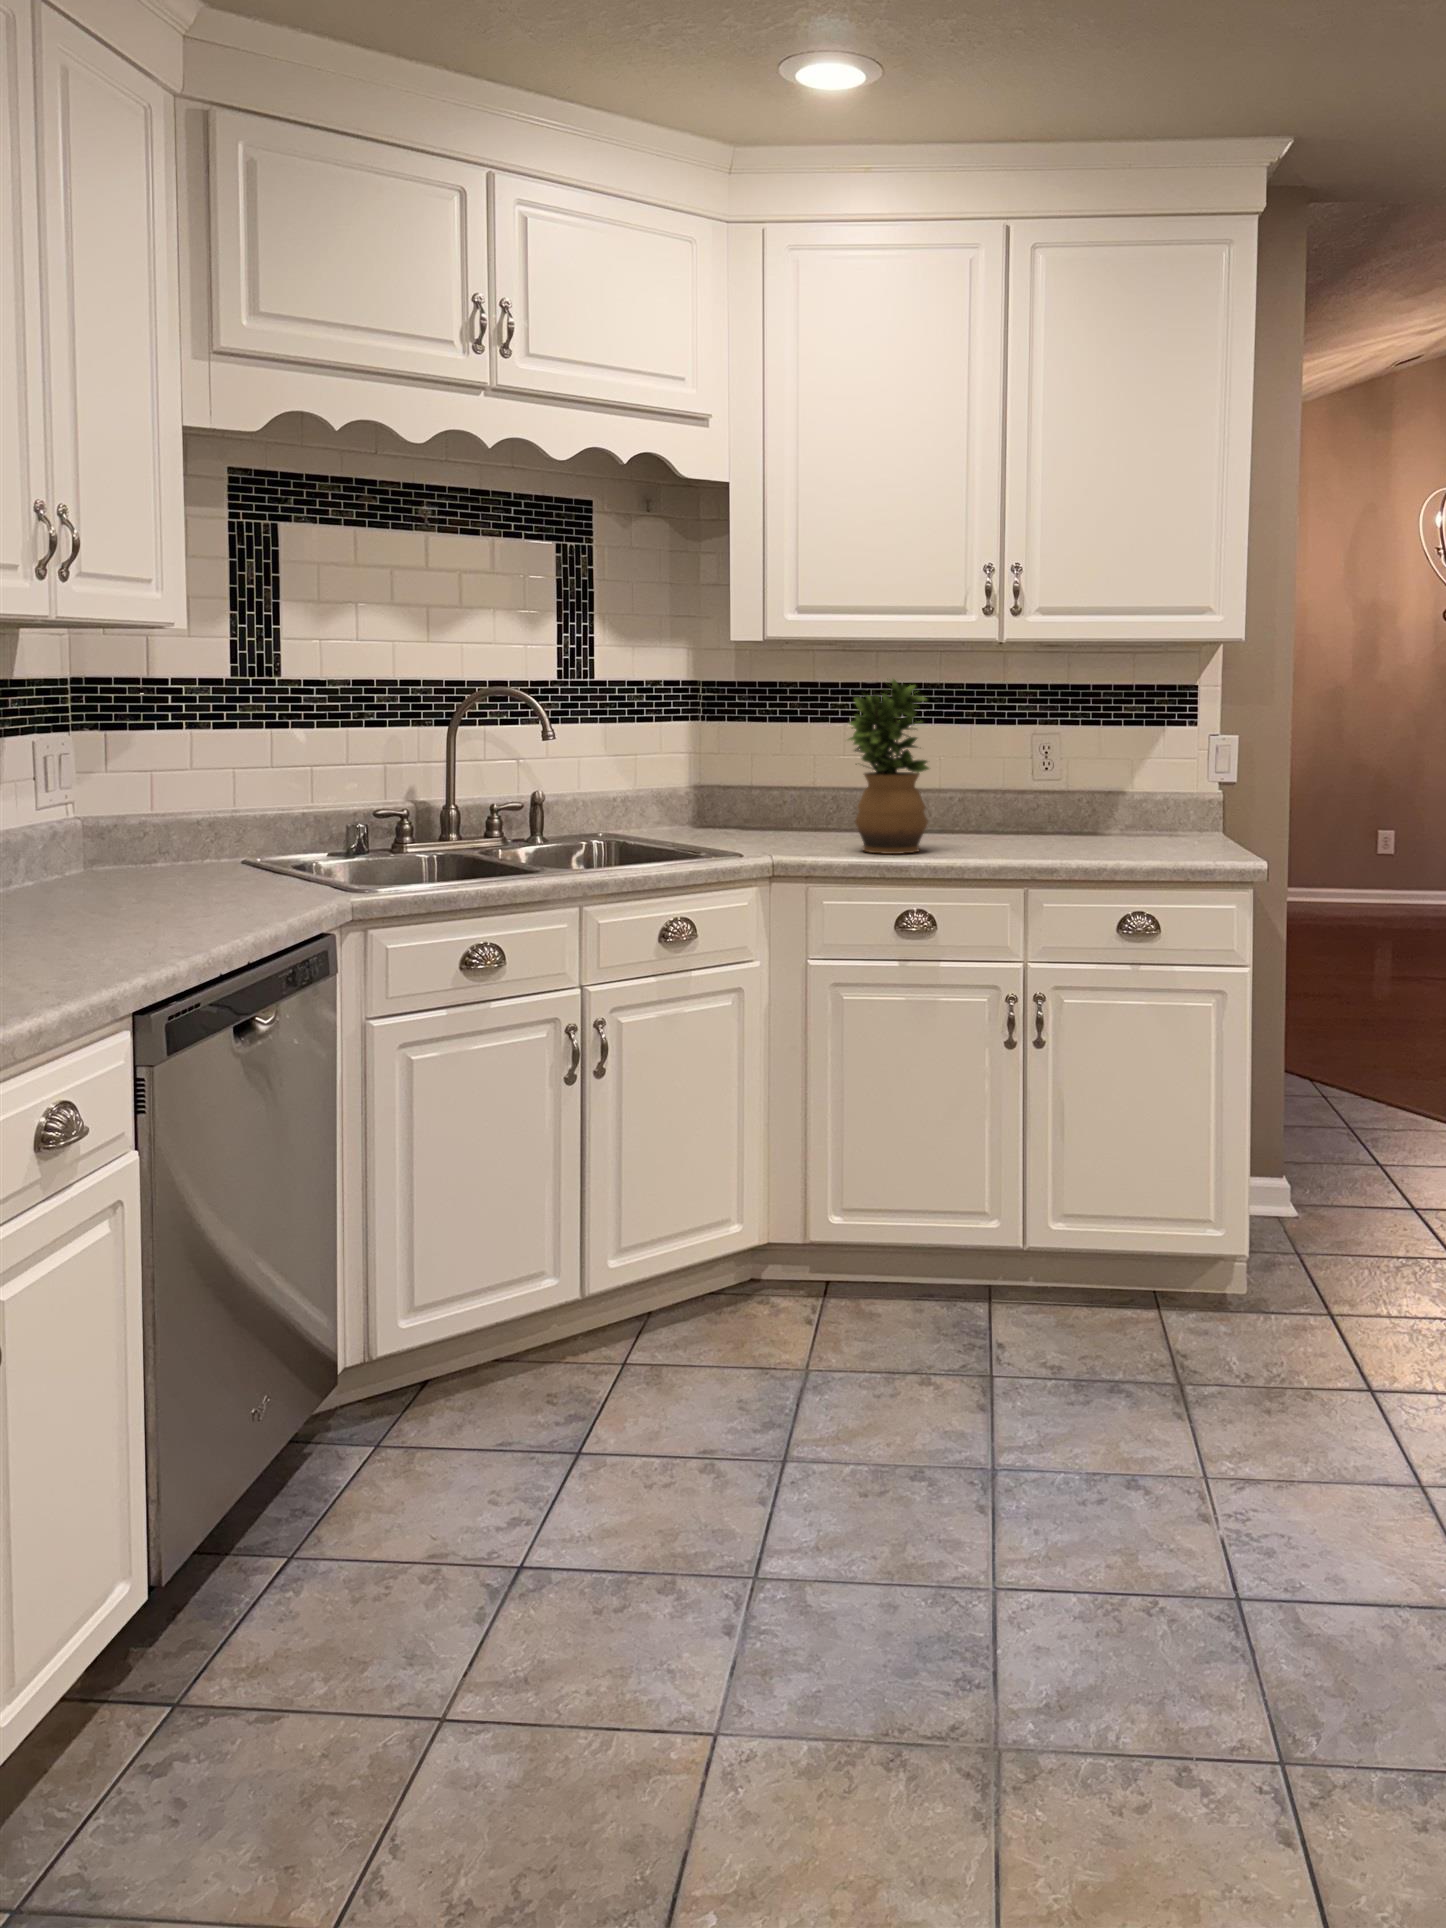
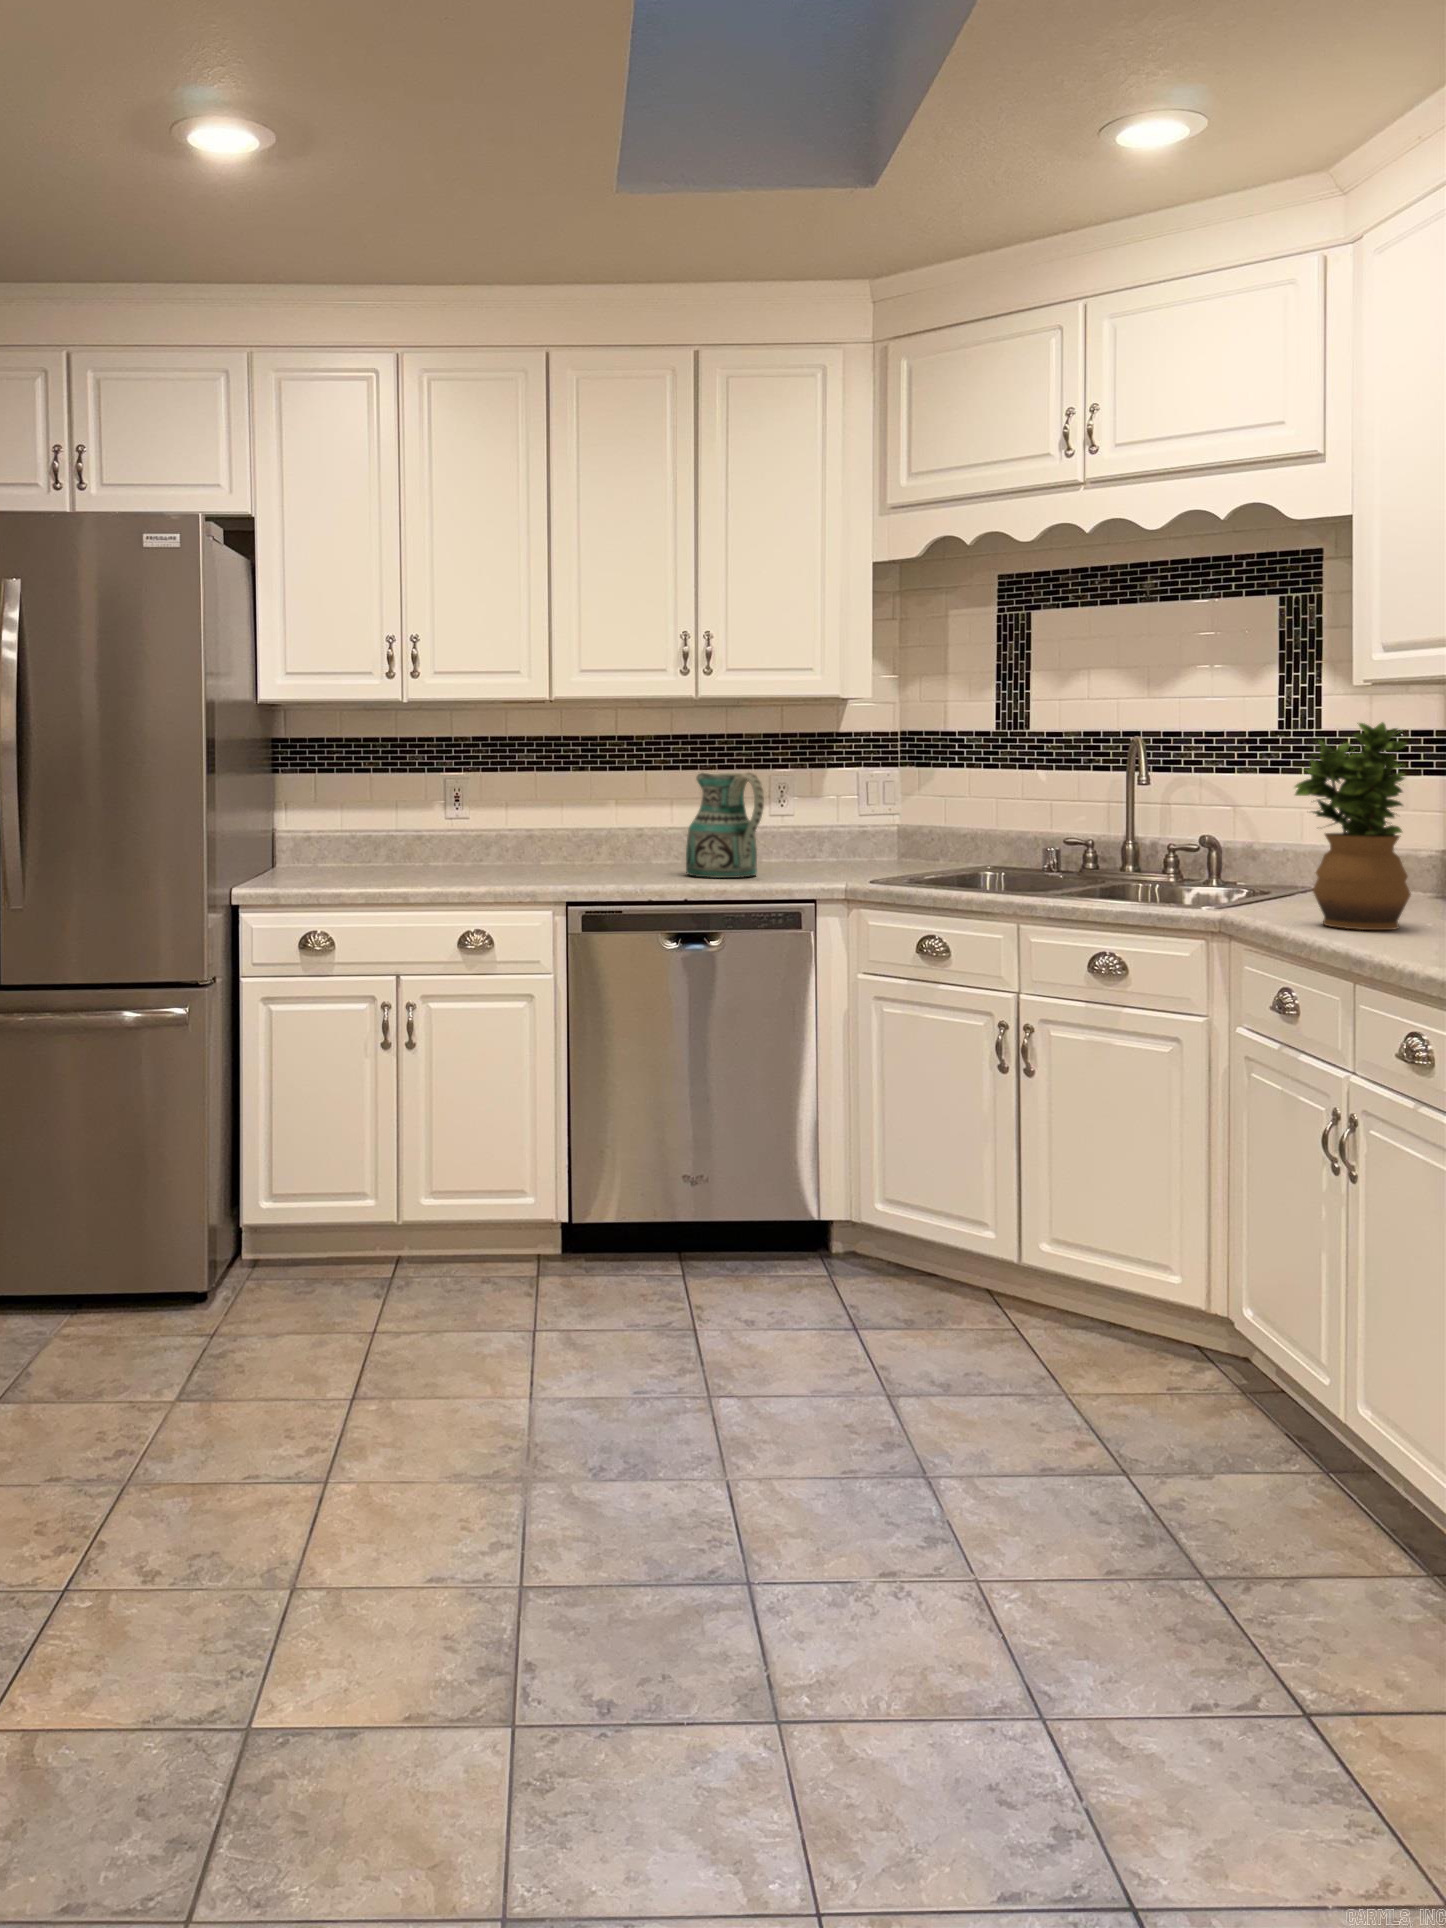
ceramic pitcher: none [83,748,256,929] -> present [686,772,764,878]

